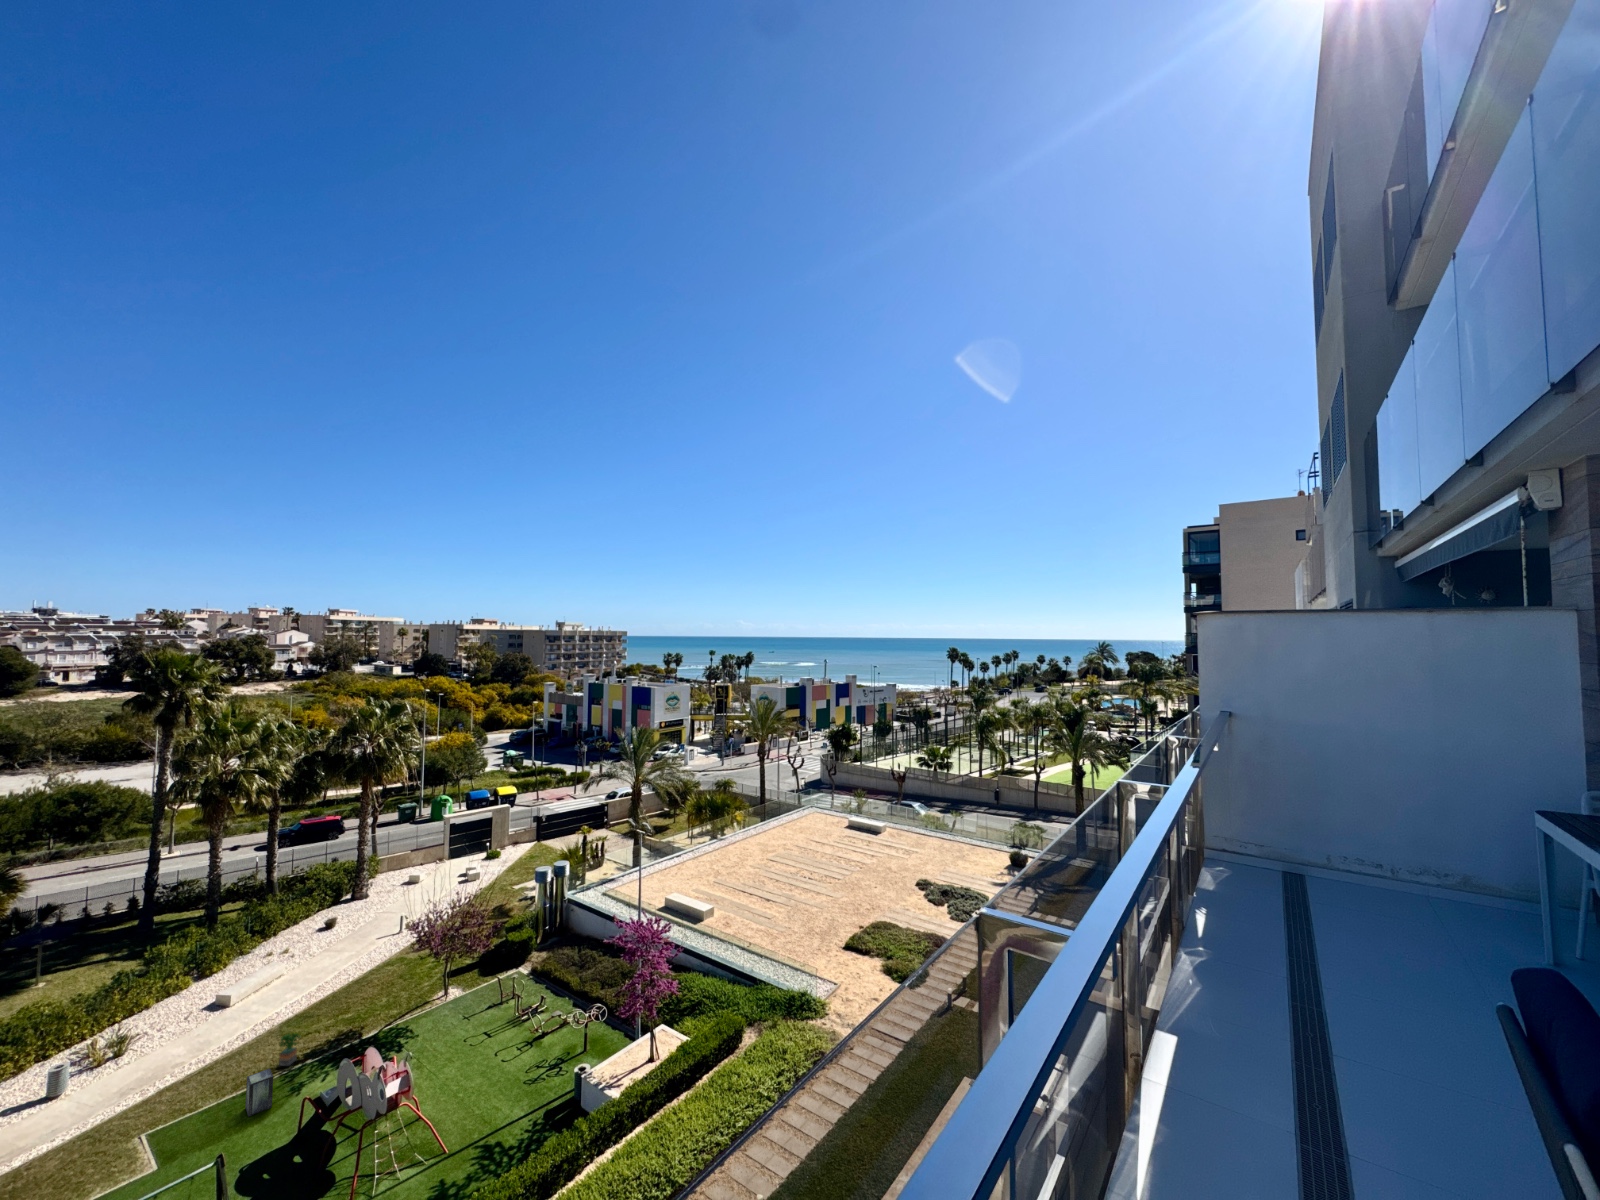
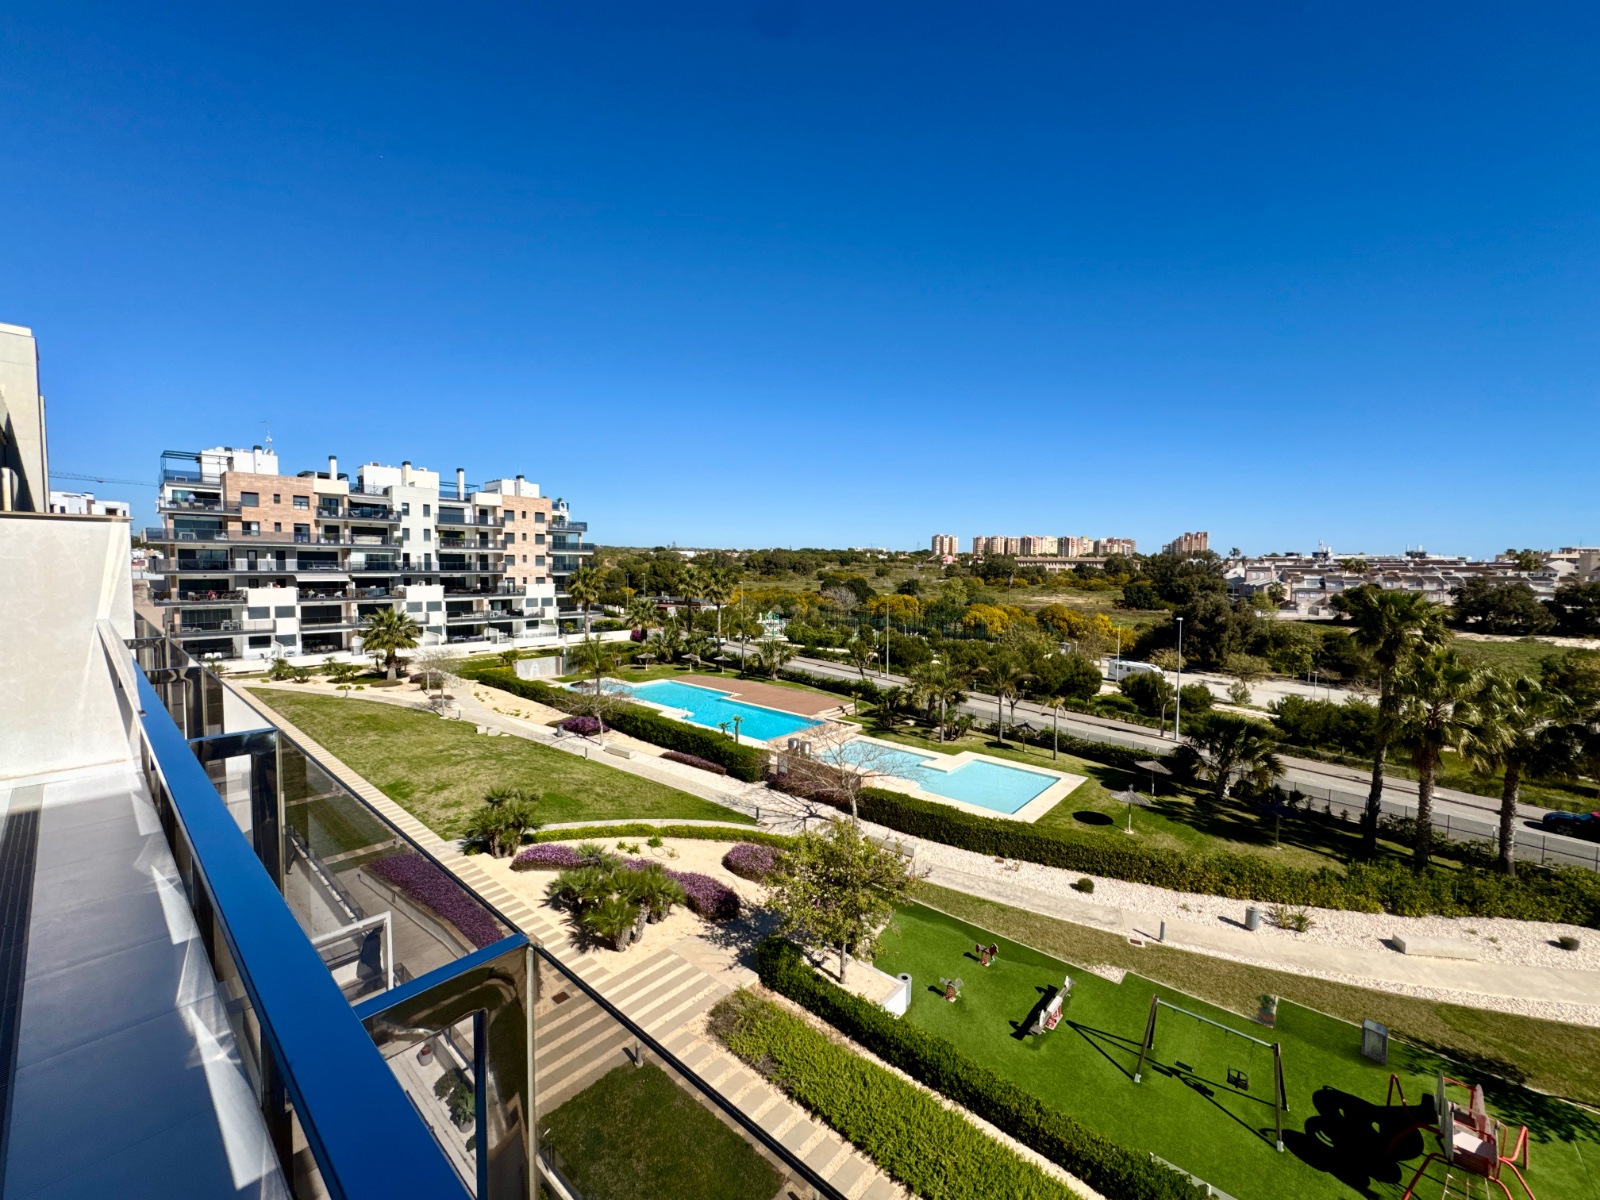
potted tree: present [279,1034,300,1066] -> present [1257,993,1280,1026]

